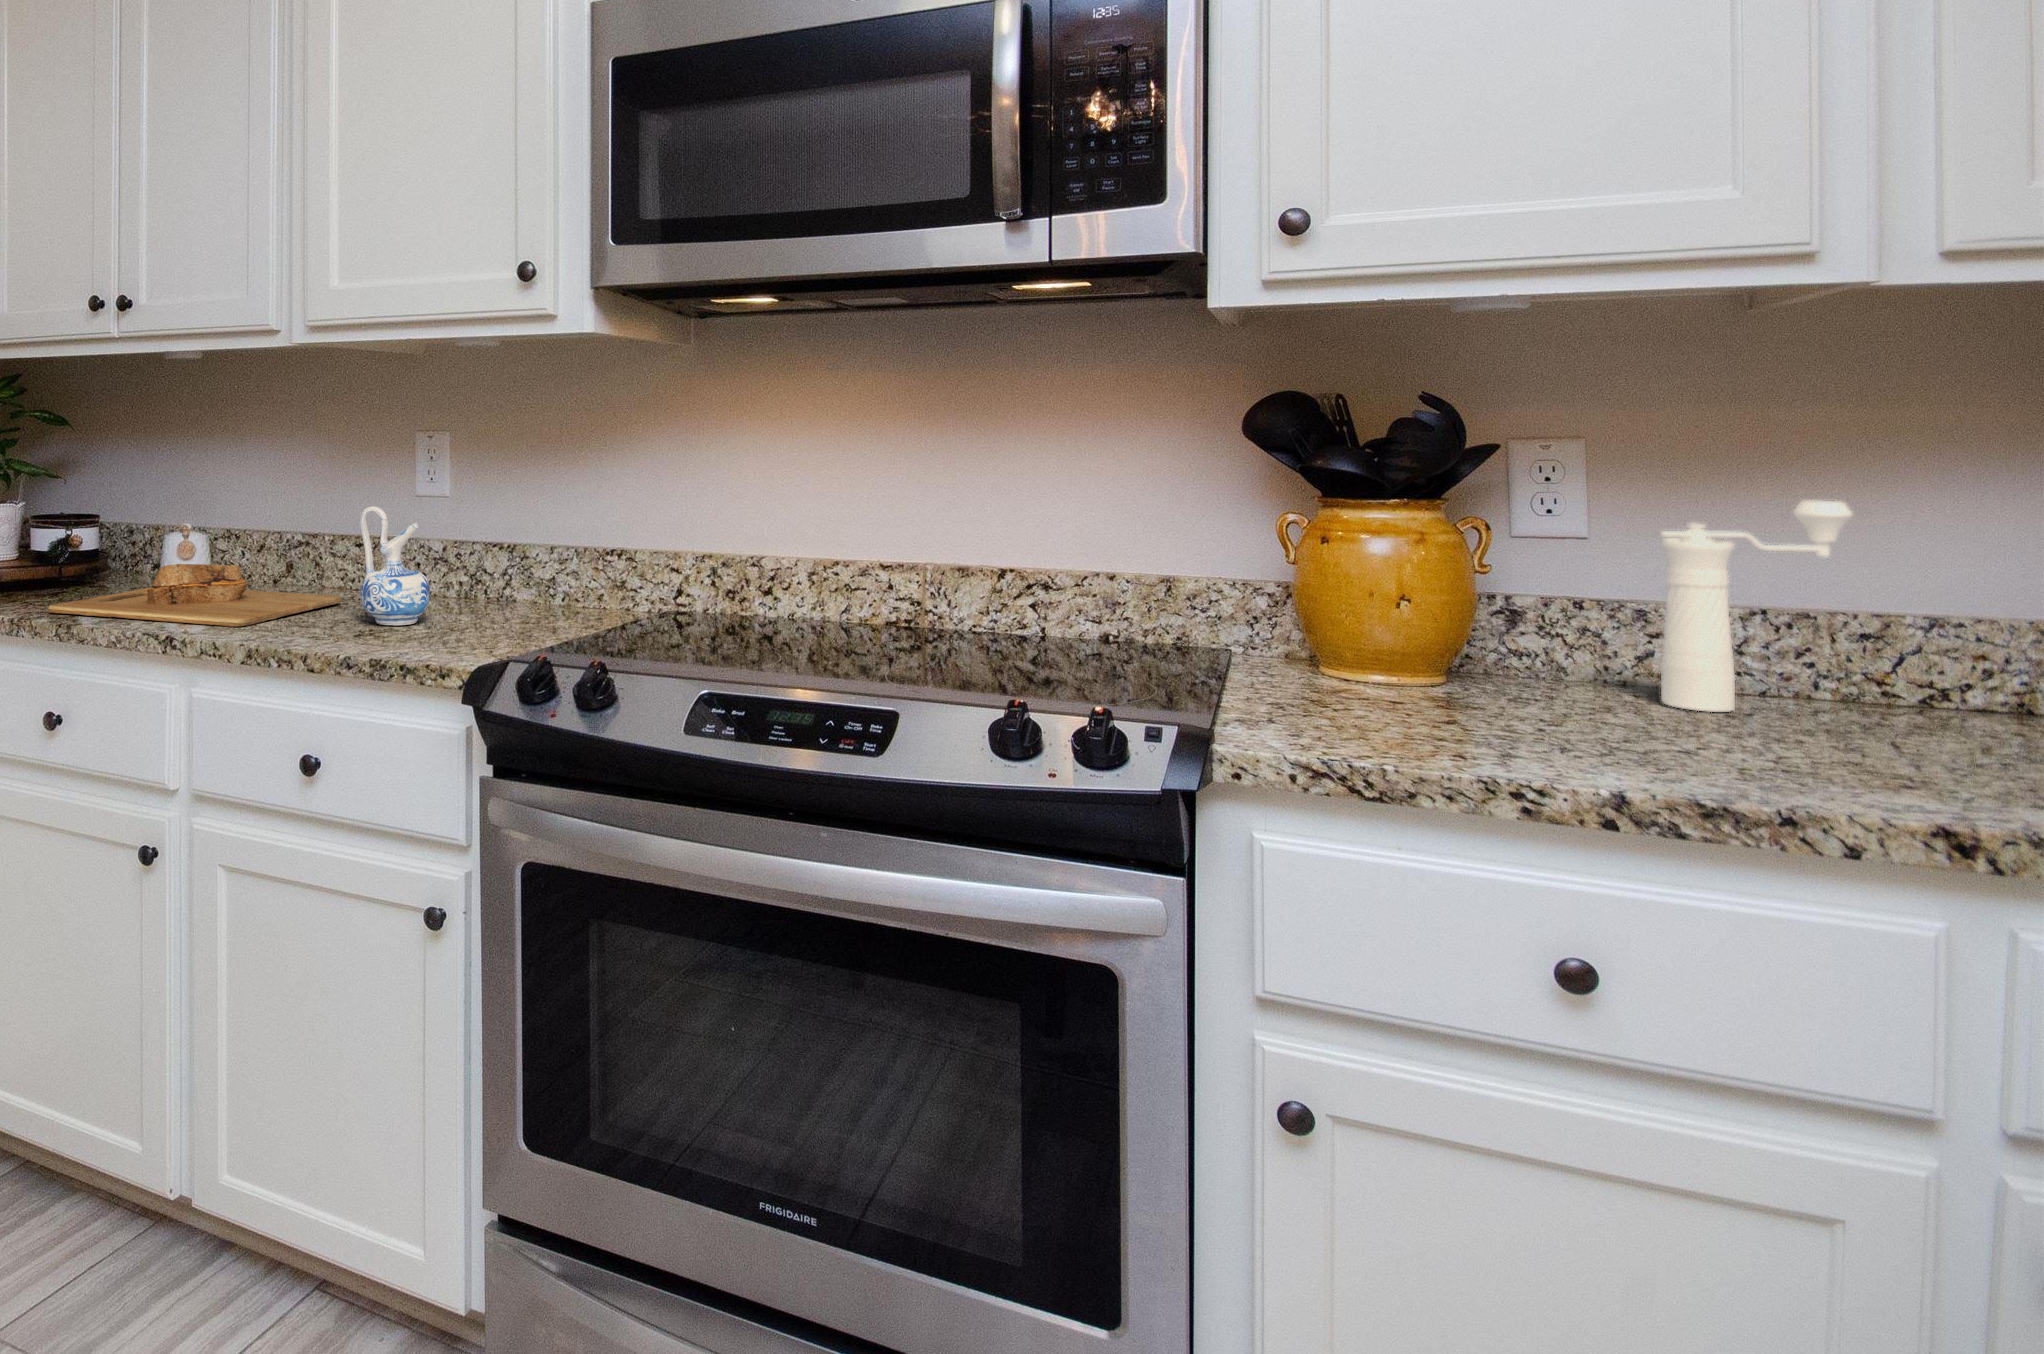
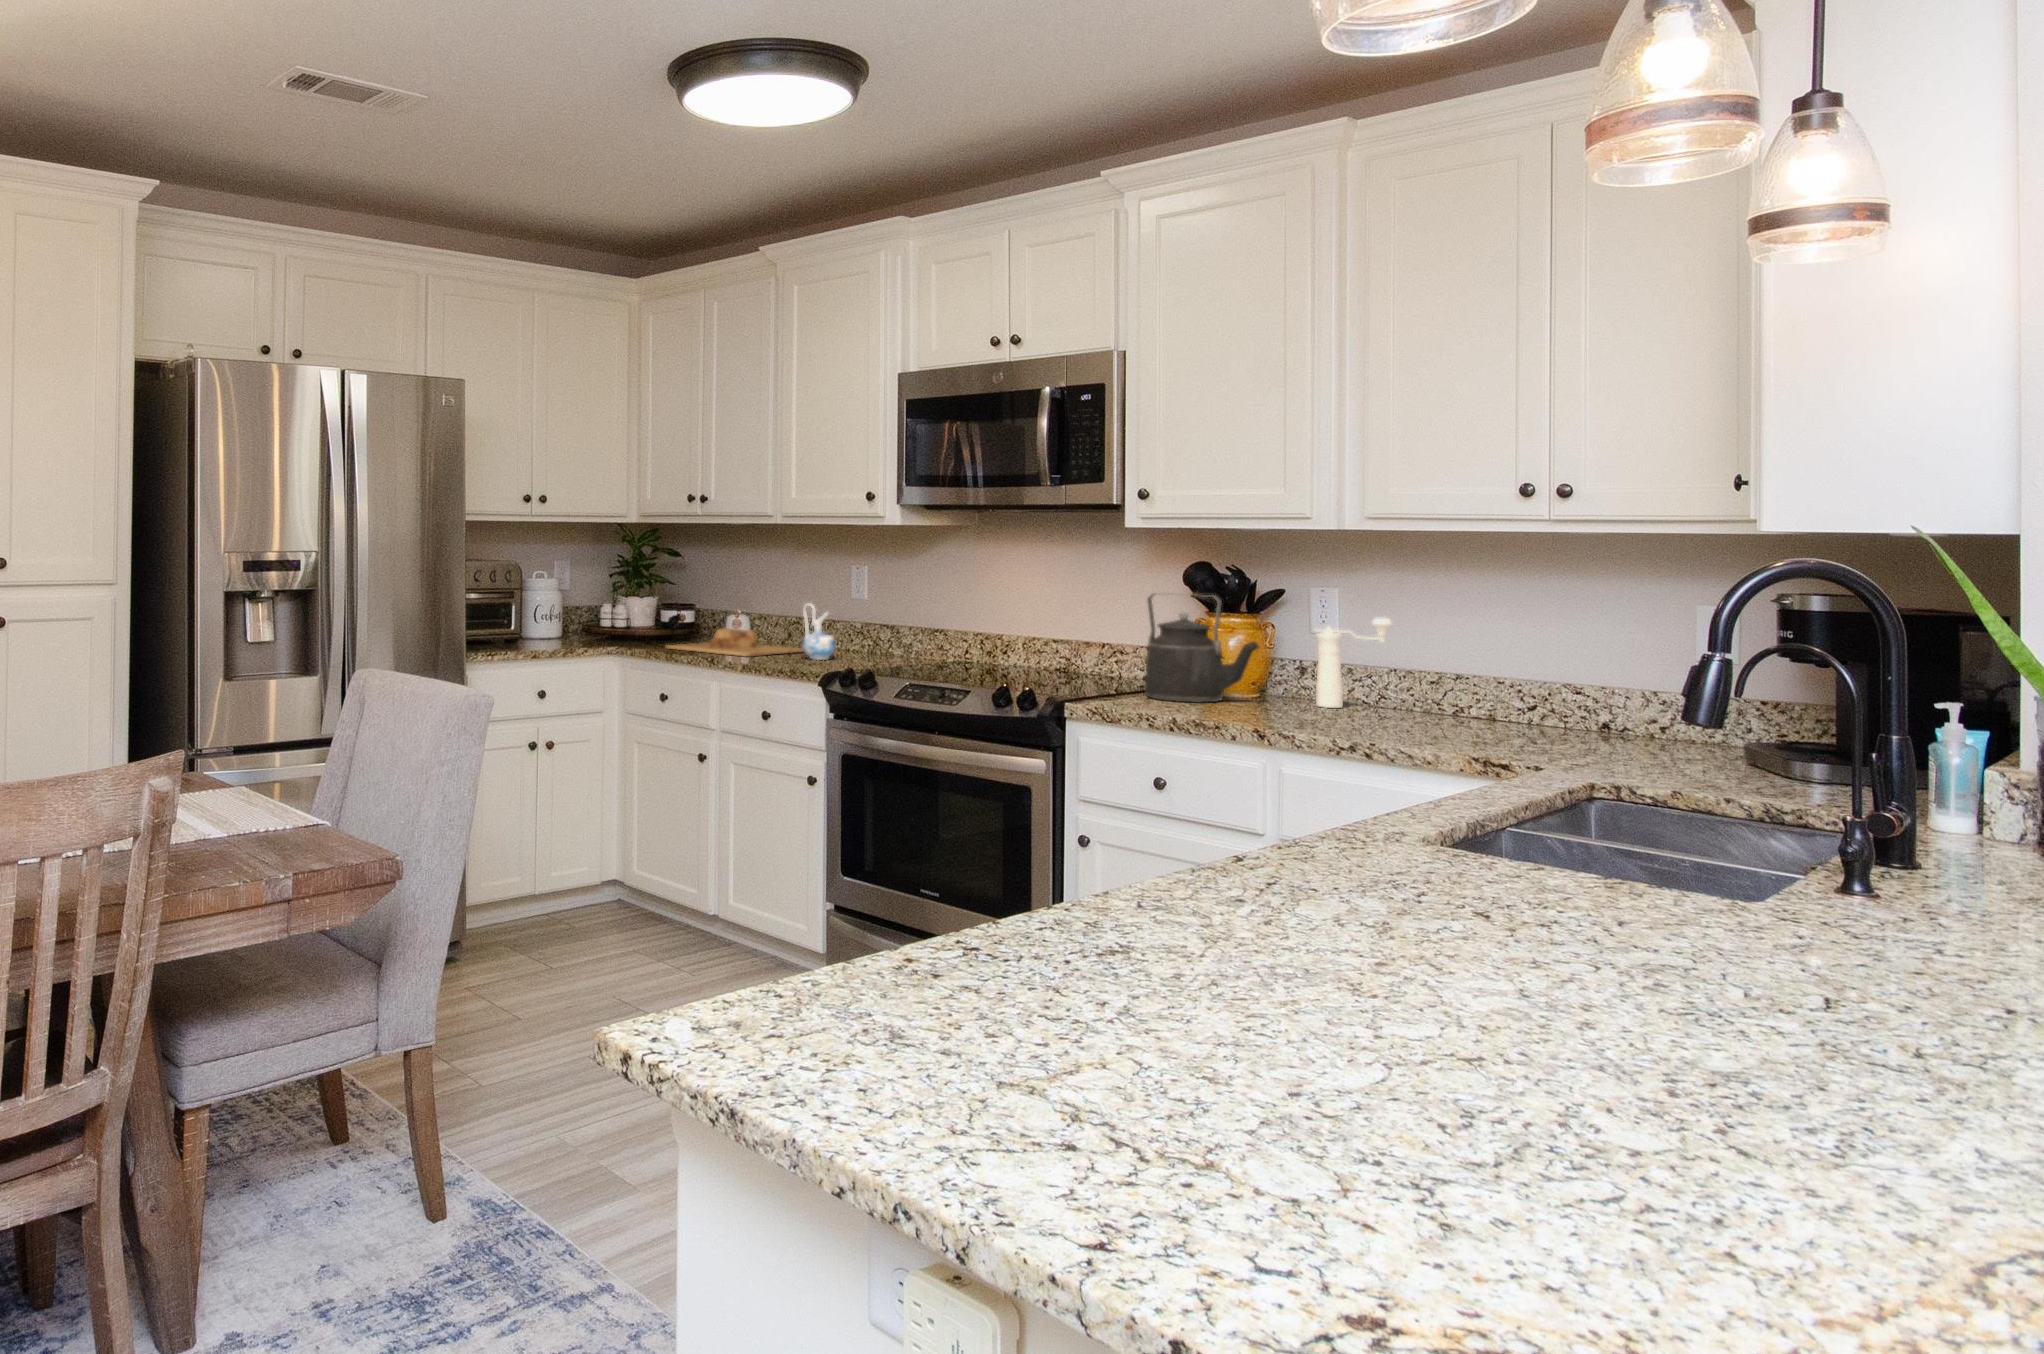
kettle: none [1272,461,1583,722] -> present [1145,594,1259,703]

